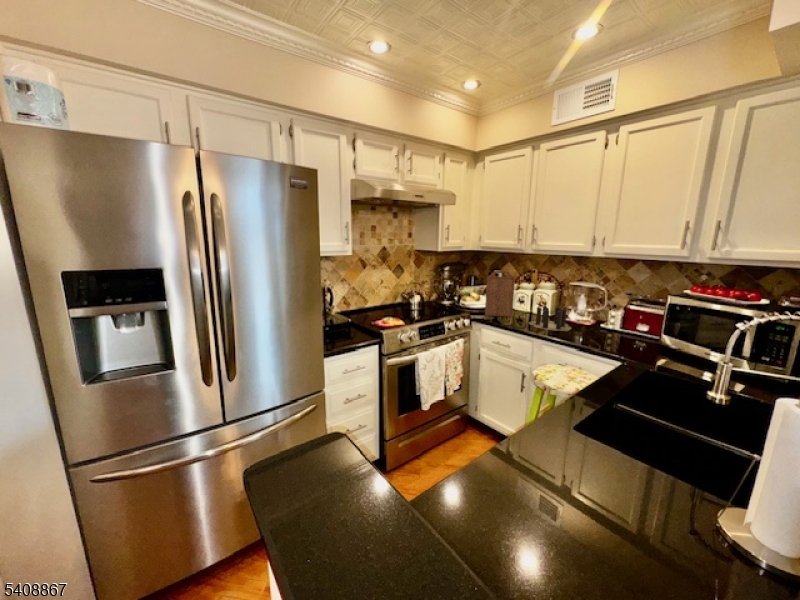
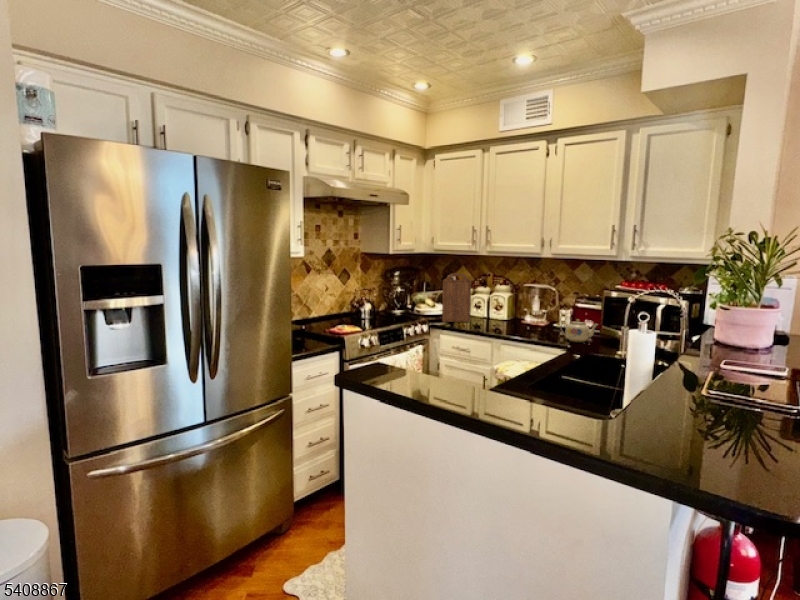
candle: present [529,302,571,331] -> none [486,304,539,331]
teapot: none [611,326,661,352] -> present [560,319,598,342]

